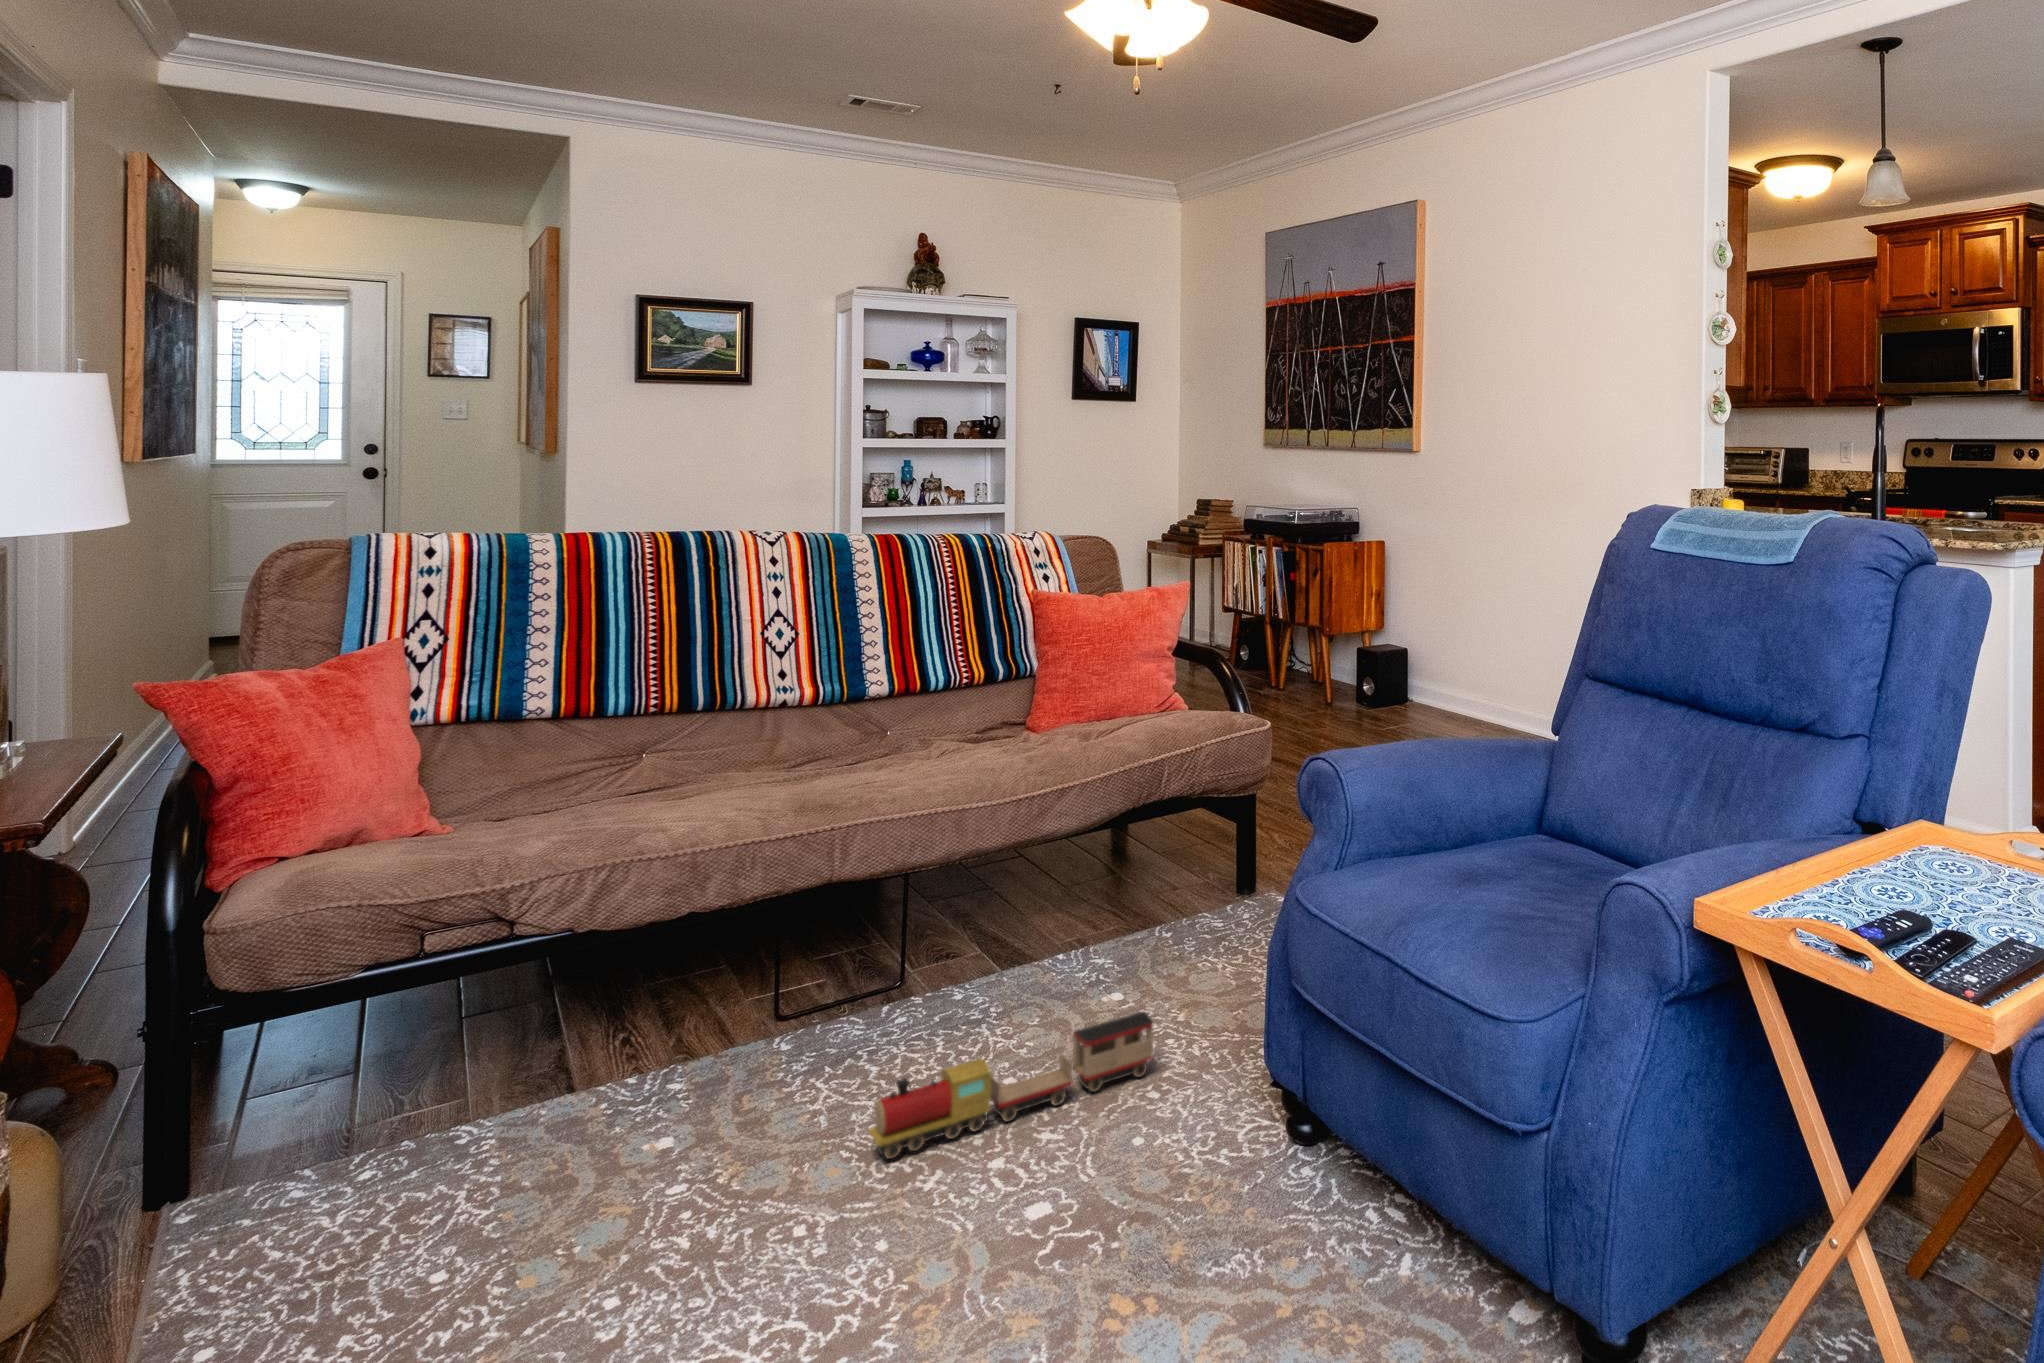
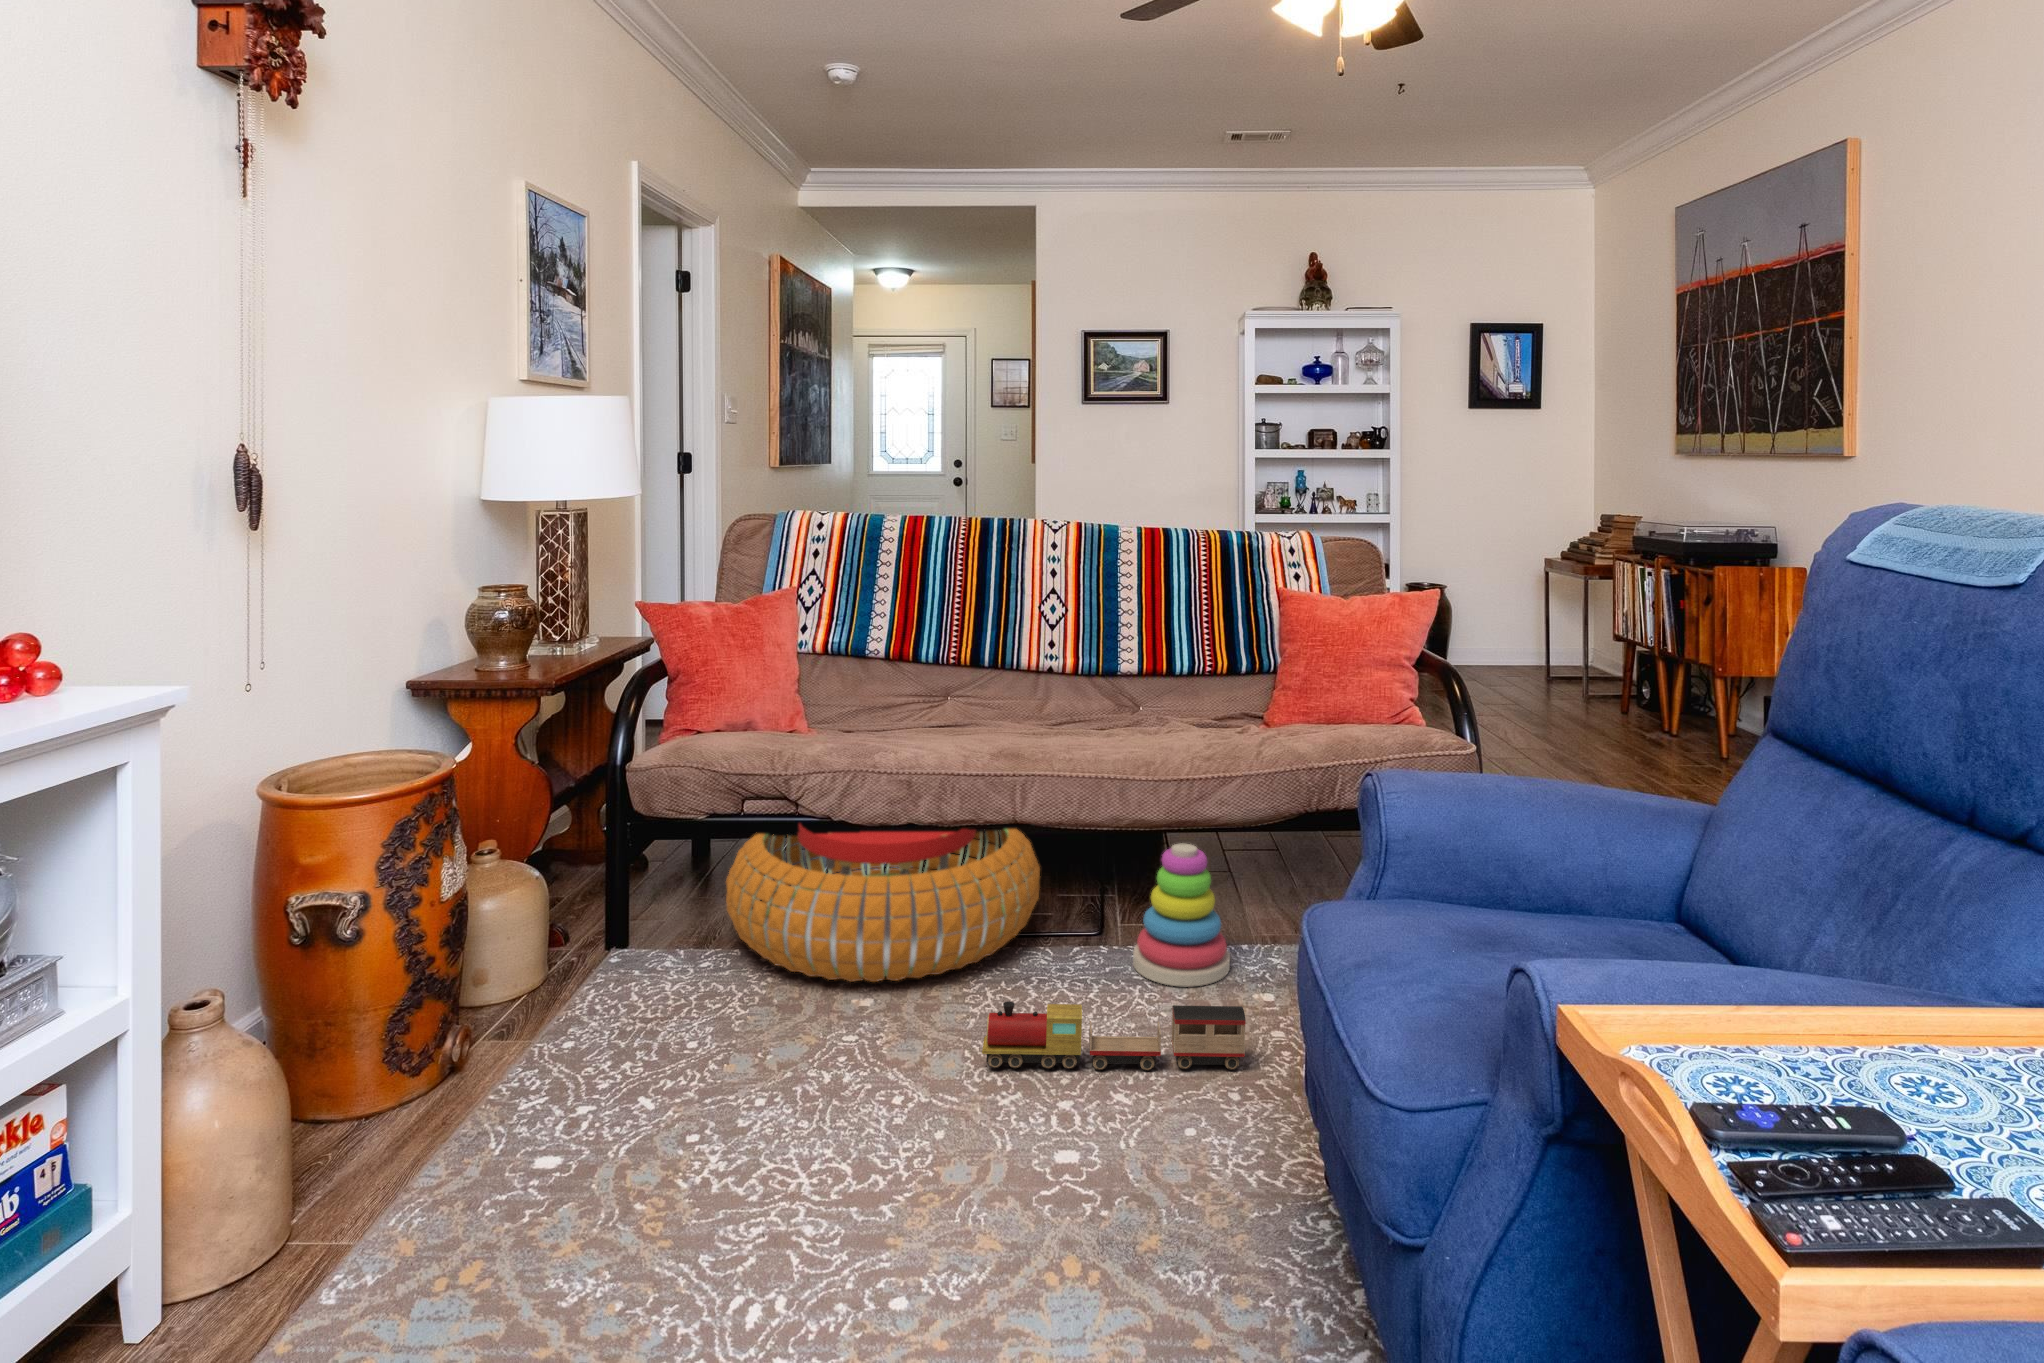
stacking toy: none [964,868,1072,1022] -> present [1133,844,1230,987]
pouf: none [375,881,836,1146] -> present [726,824,1040,982]

